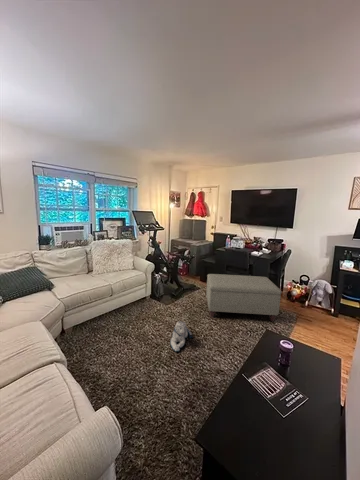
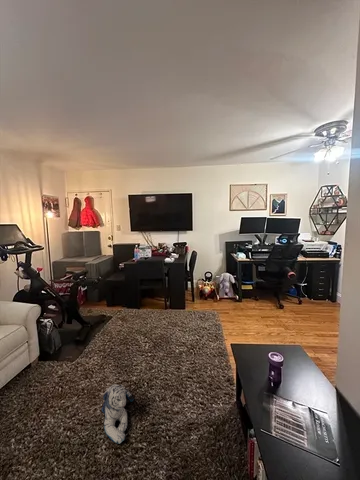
ottoman: present [206,274,282,321] -> none [124,283,208,352]

